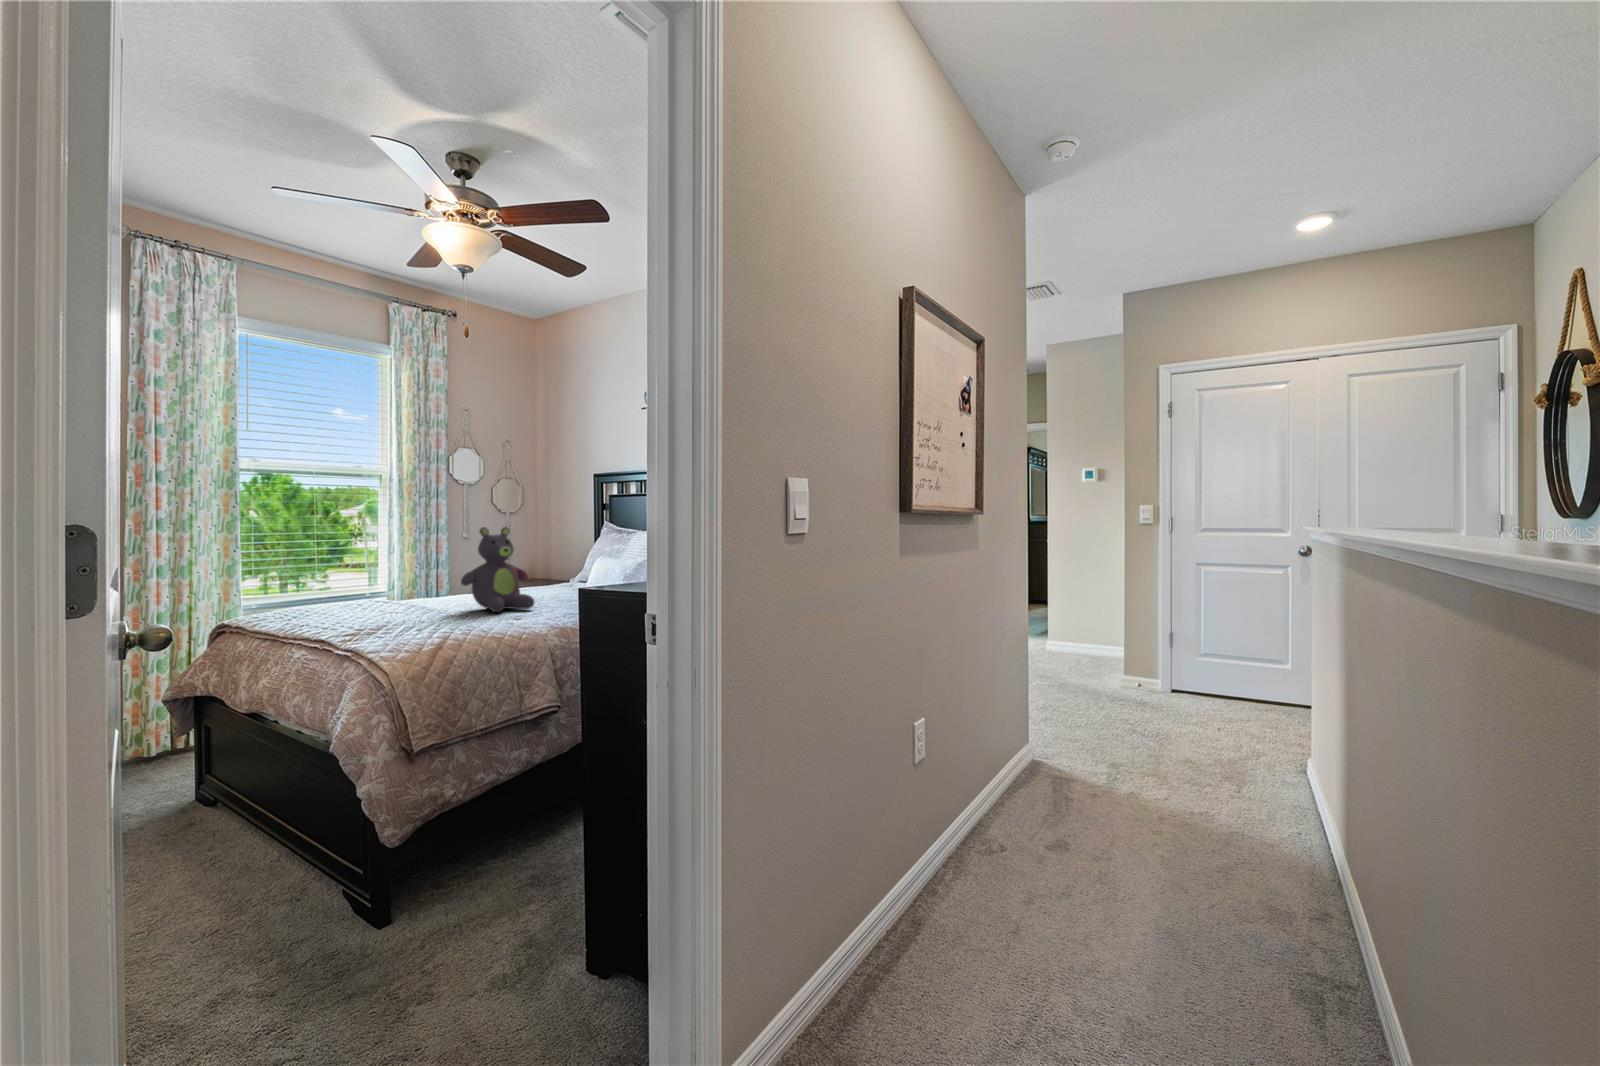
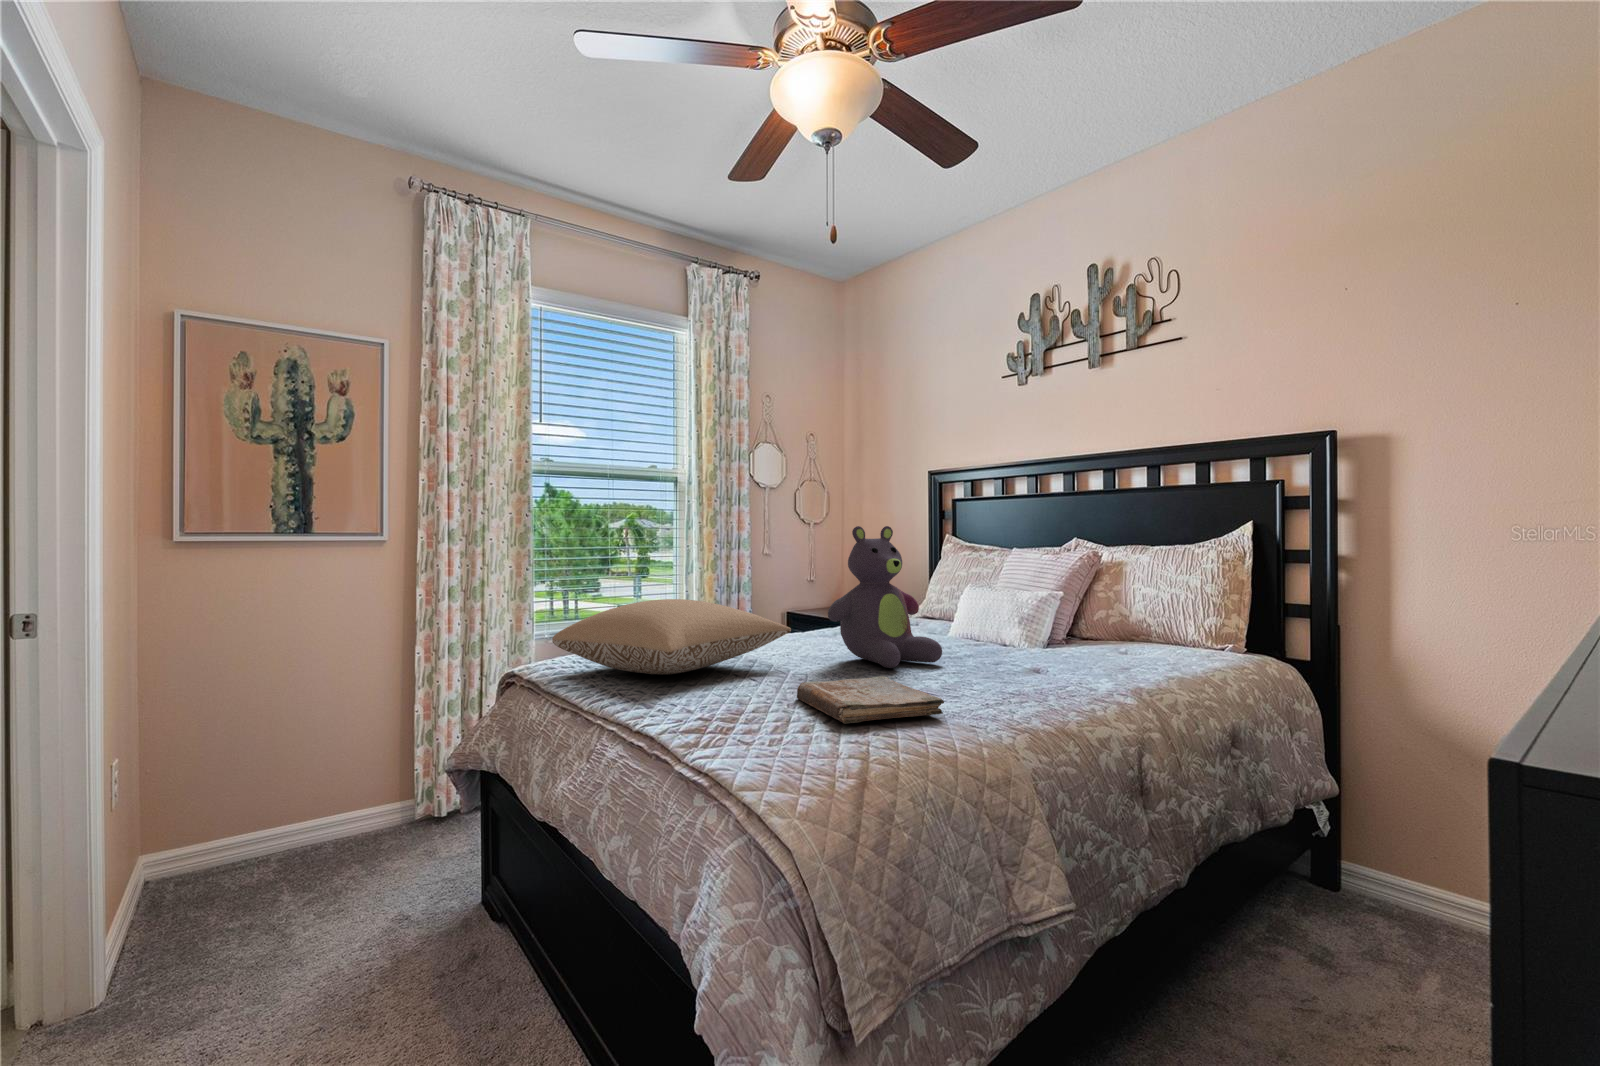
pillow: none [257,573,434,619] -> present [552,599,791,675]
book: none [420,614,495,634] -> present [797,676,944,724]

